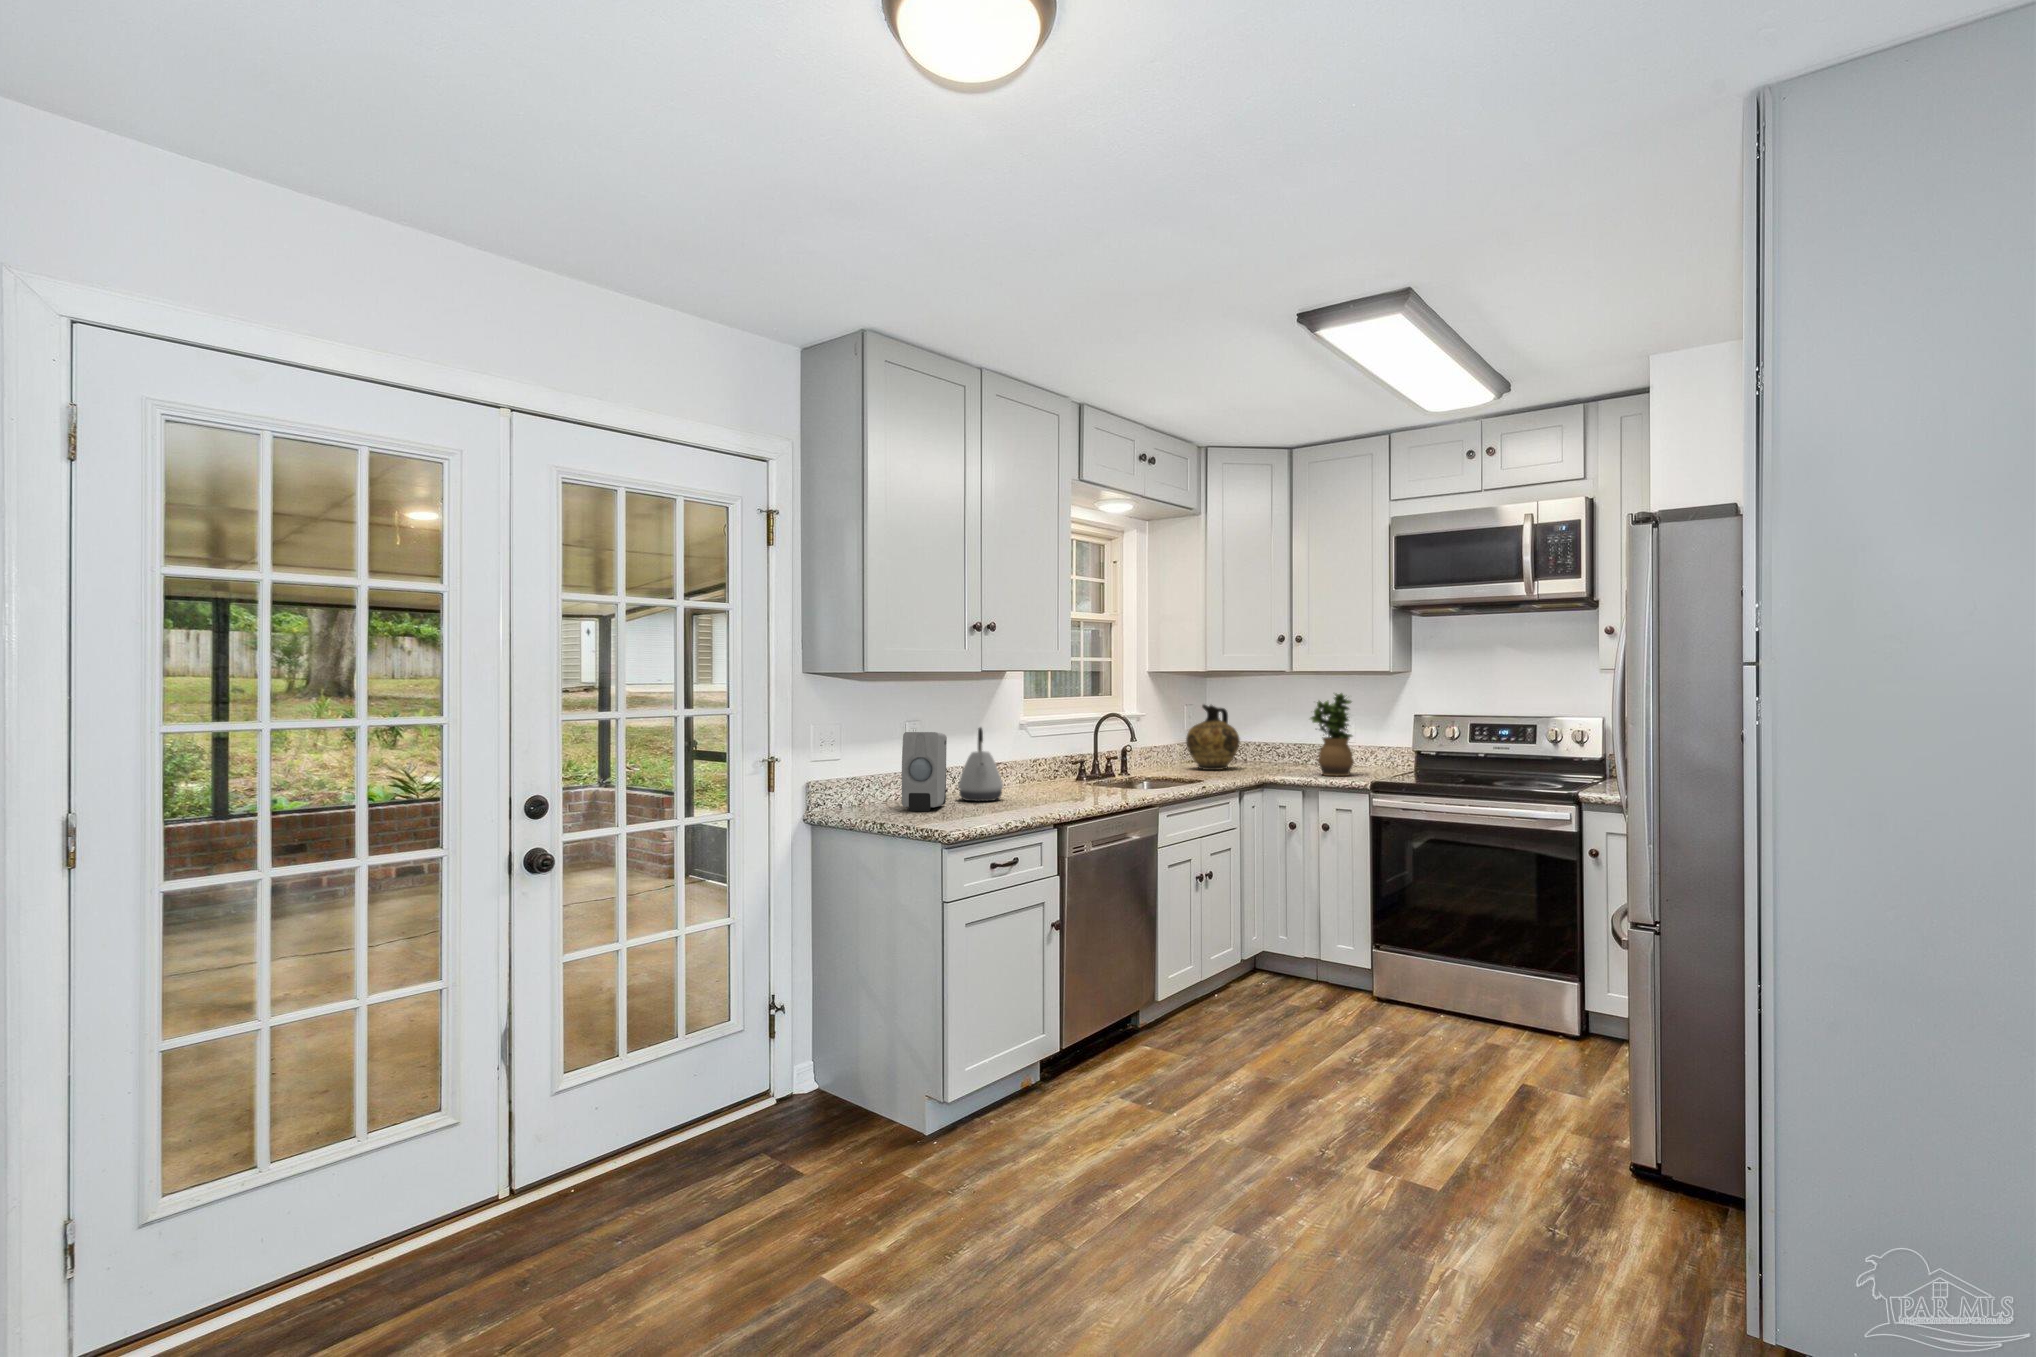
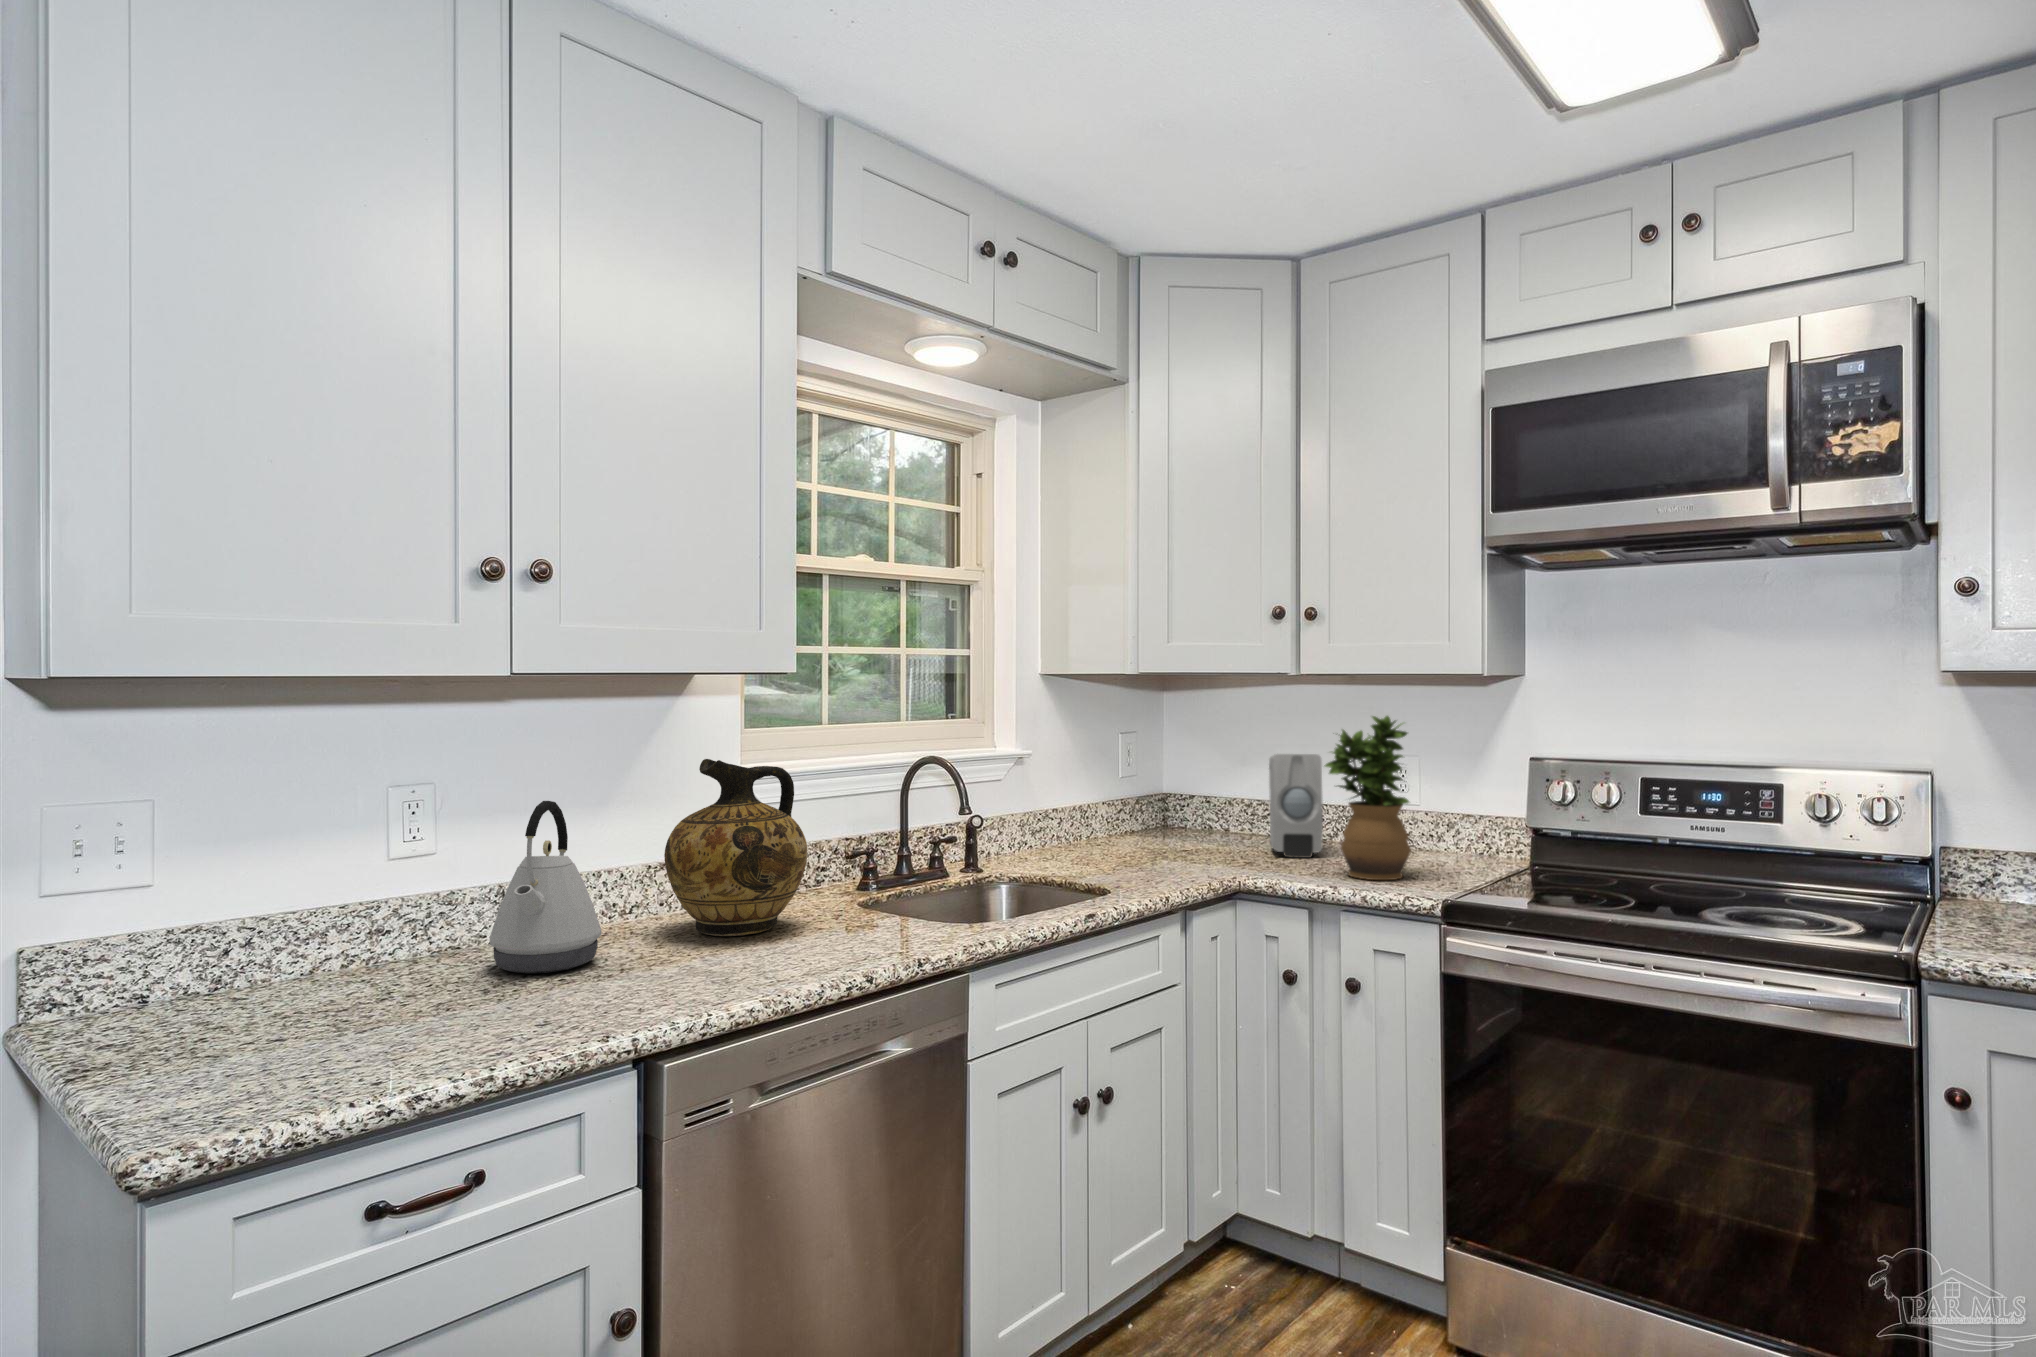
ceramic jug: present [1186,705,1240,770] -> present [664,759,807,936]
soap dispenser: present [902,732,947,811] -> present [1269,754,1323,858]

